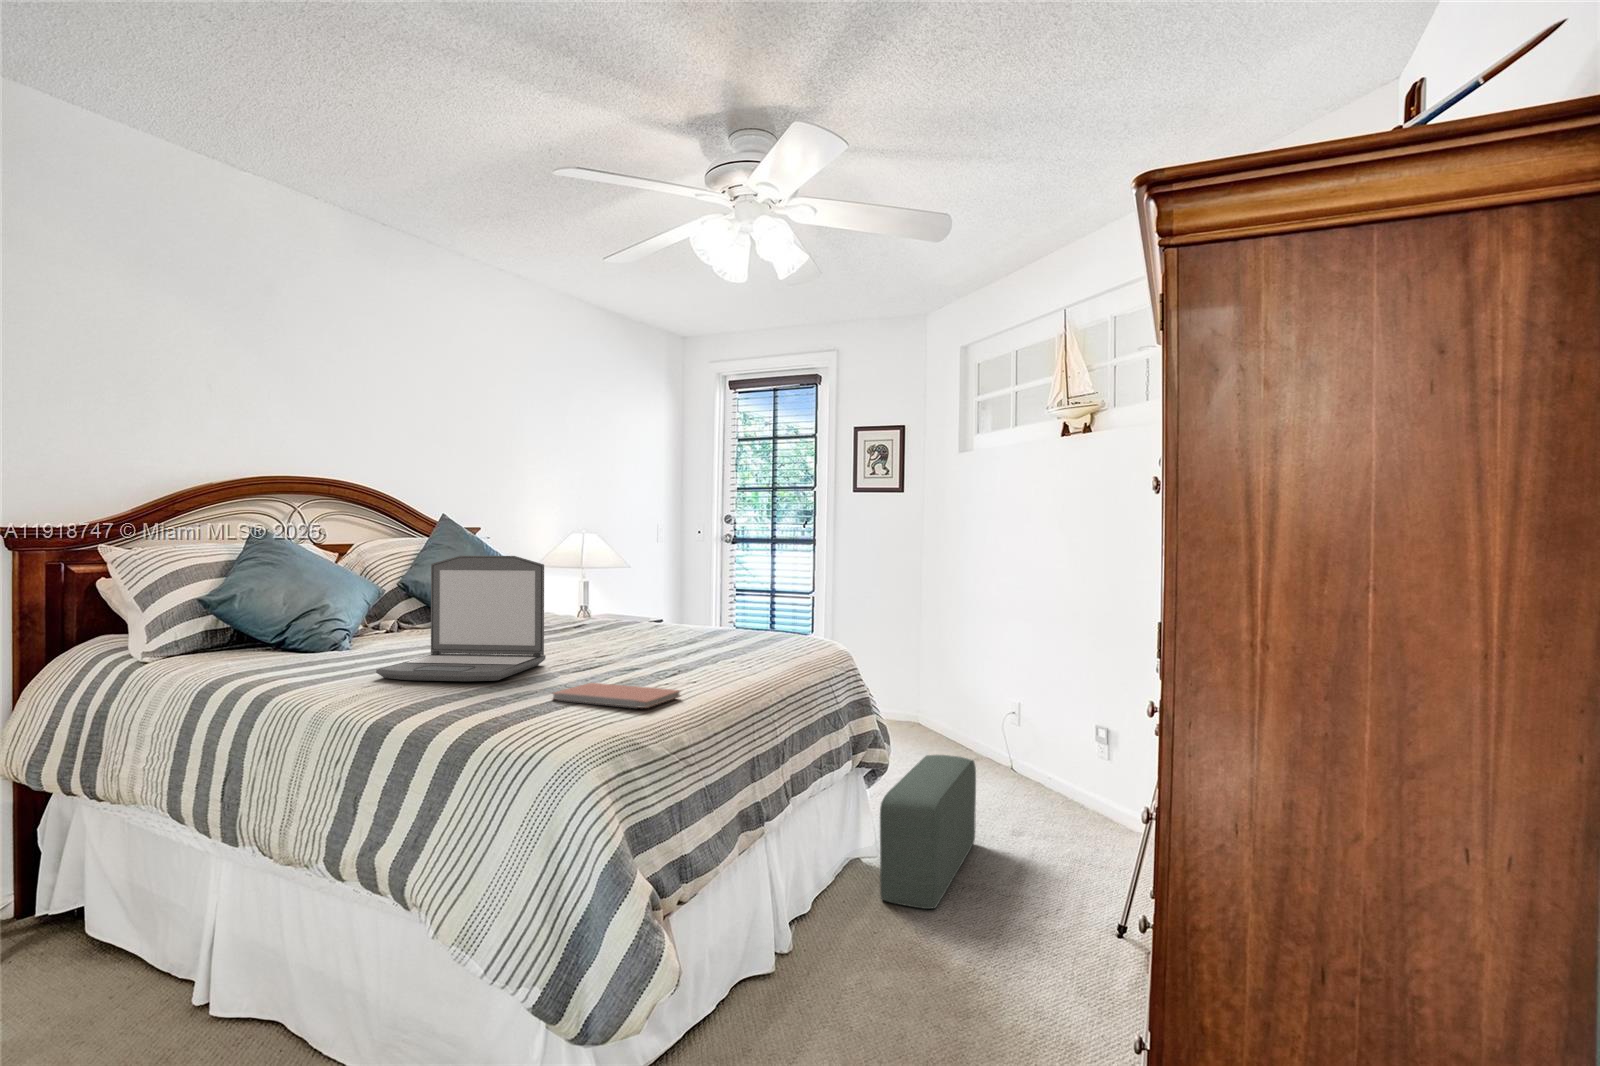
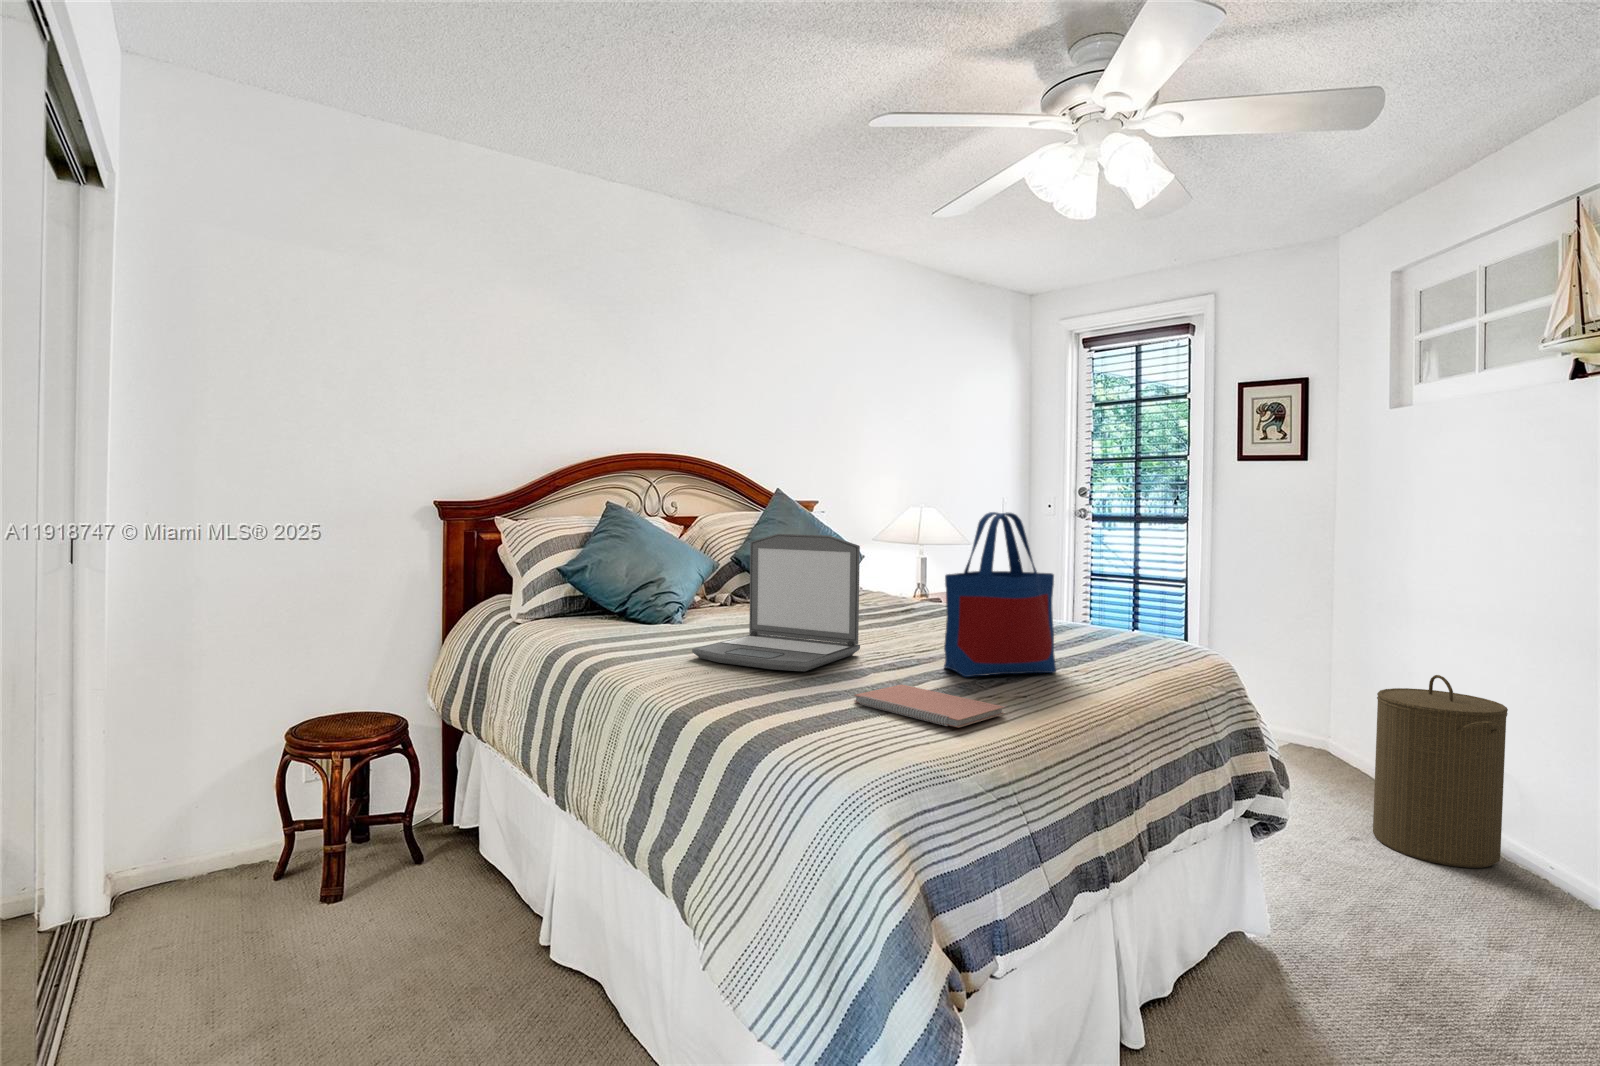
tote bag: none [624,532,718,674] -> present [944,512,1056,677]
laundry hamper: none [950,653,1030,795] -> present [1373,675,1508,868]
pouf: present [880,755,976,909] -> none [1271,807,1421,1027]

